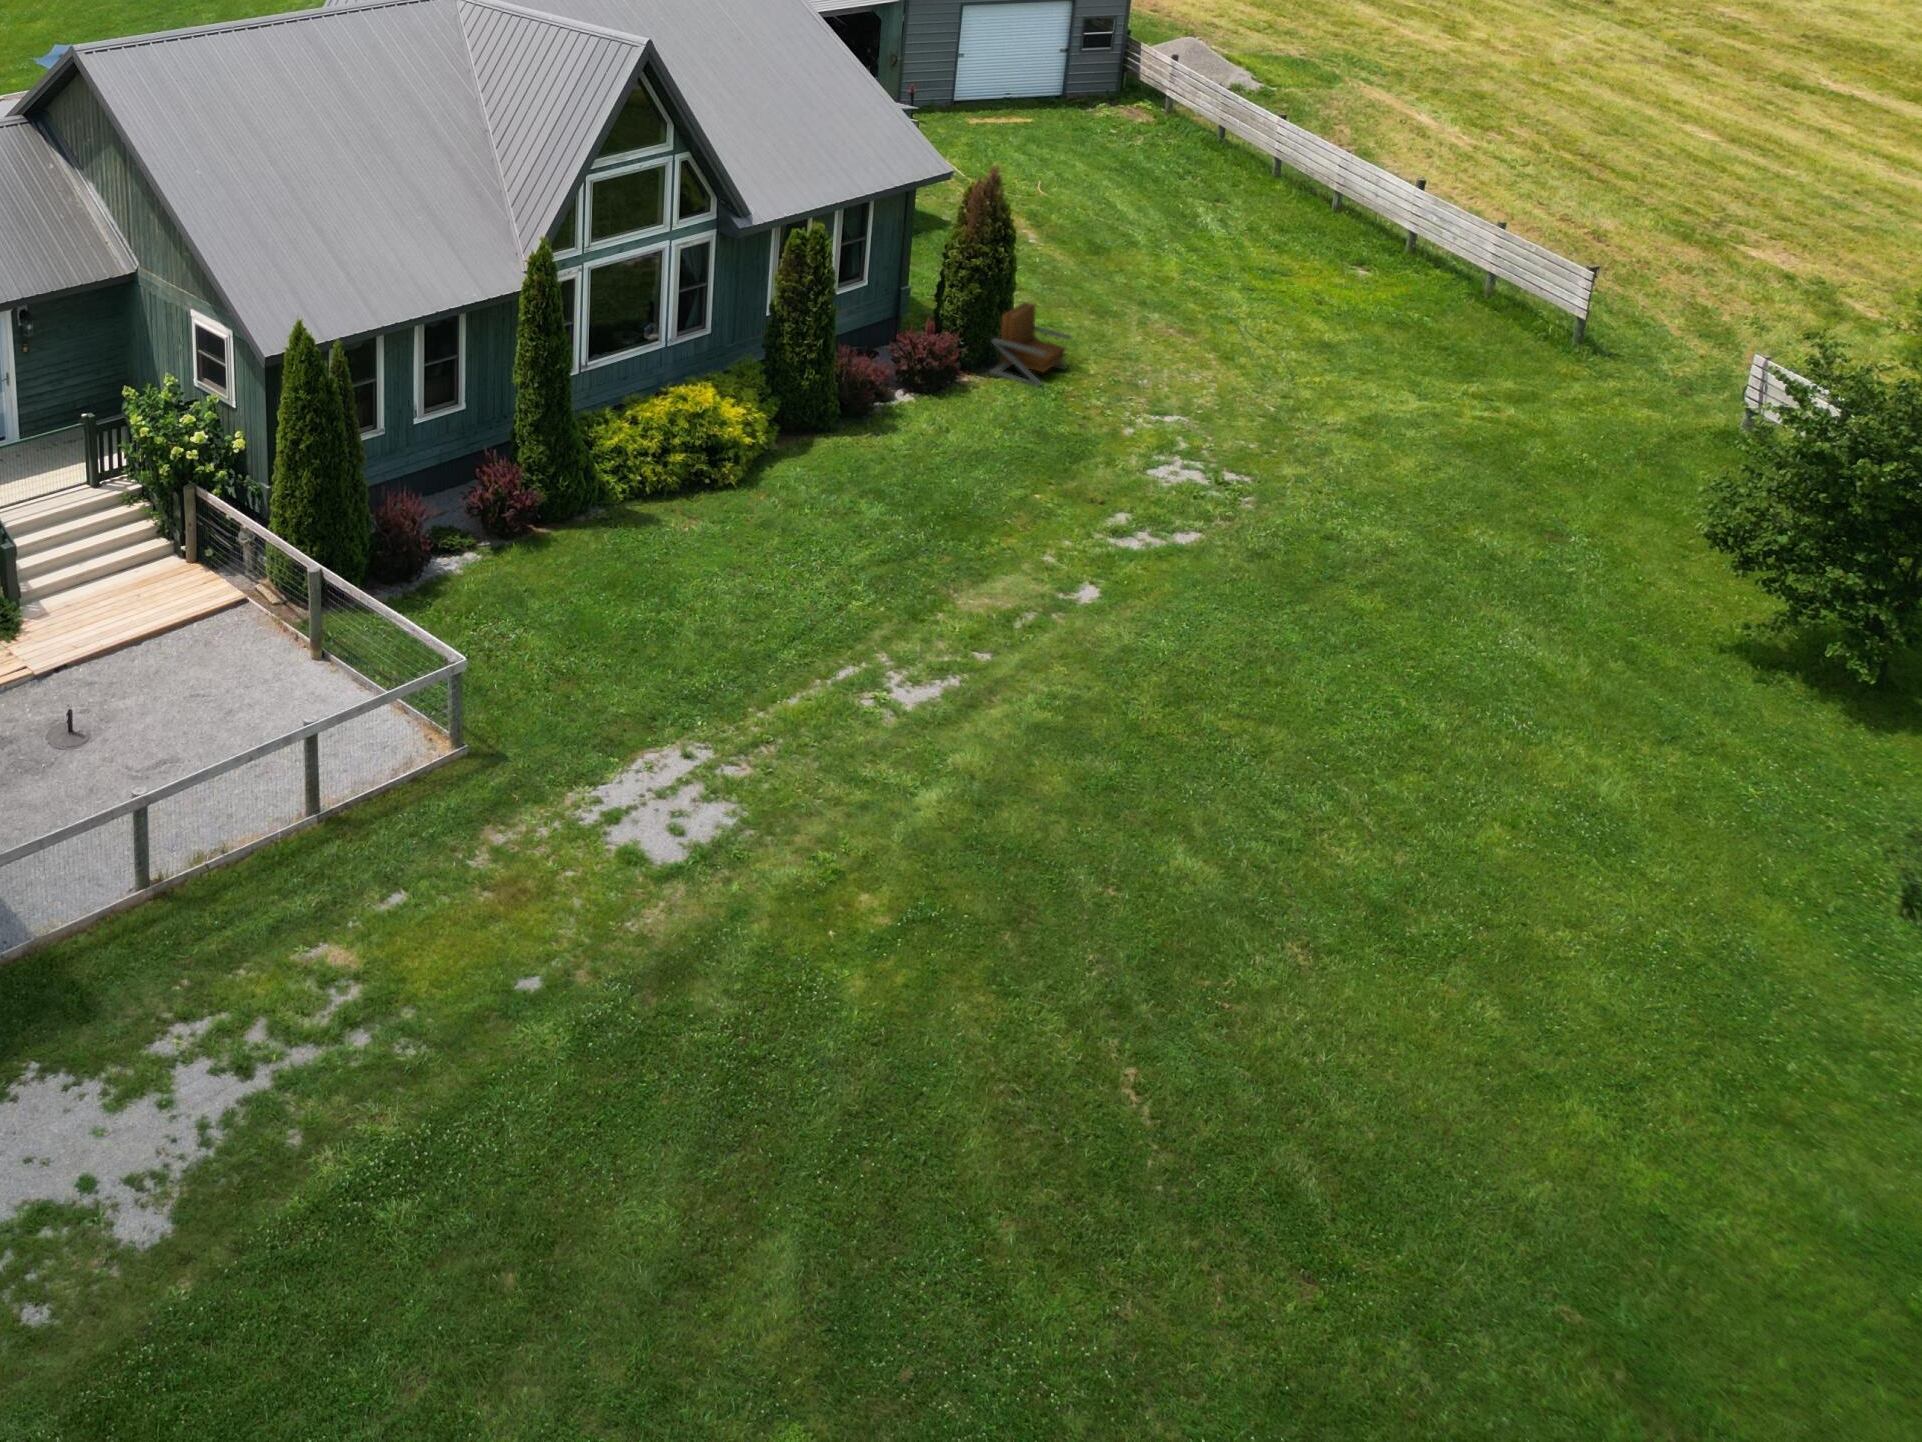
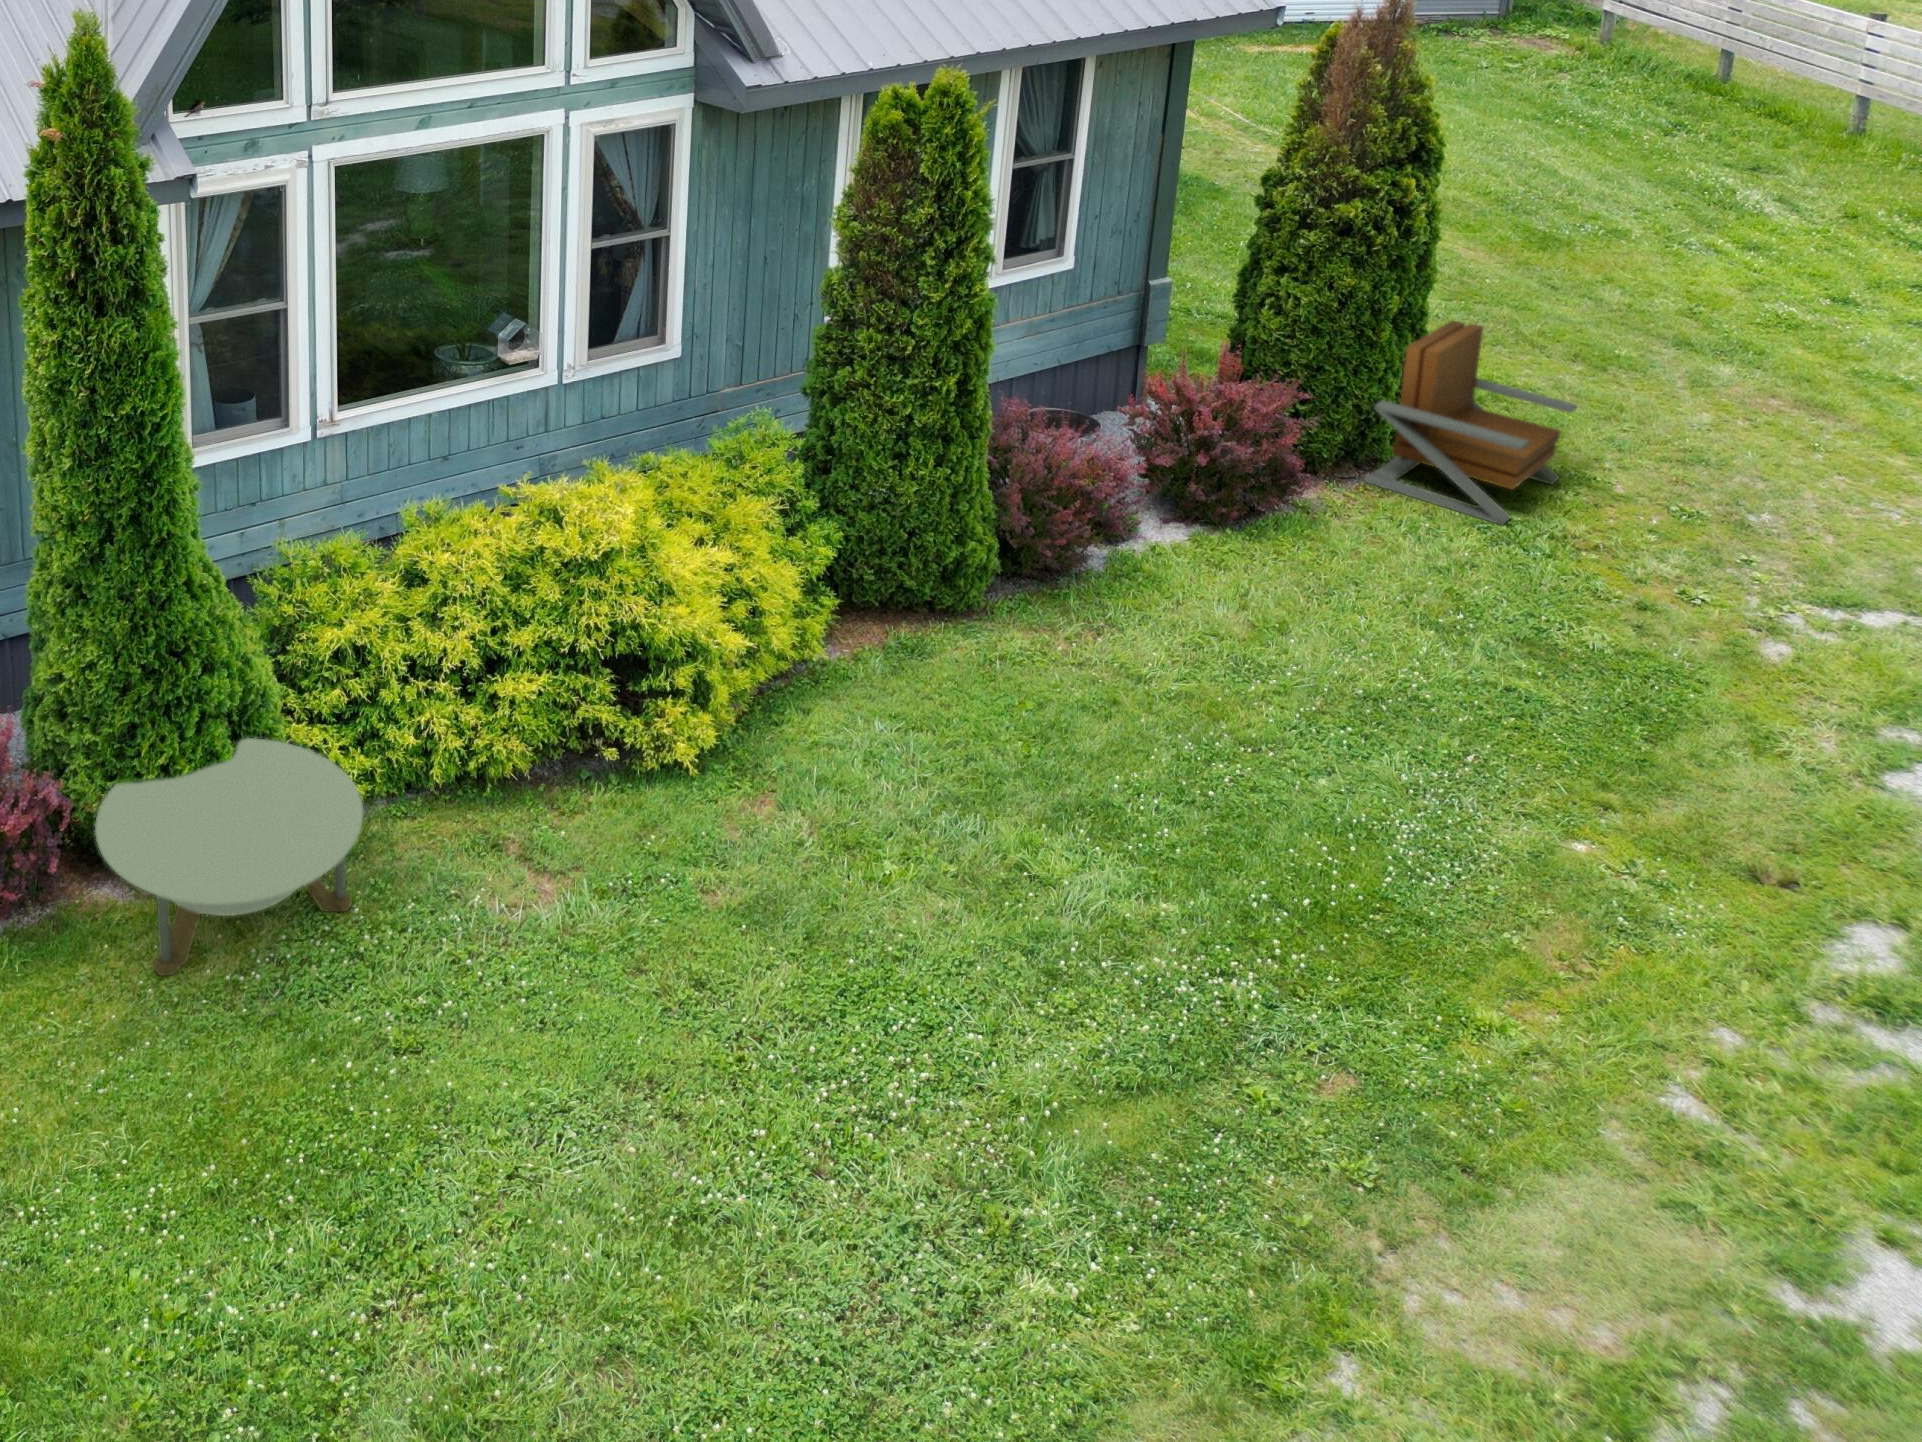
round table: none [563,474,649,540] -> present [95,738,363,976]

